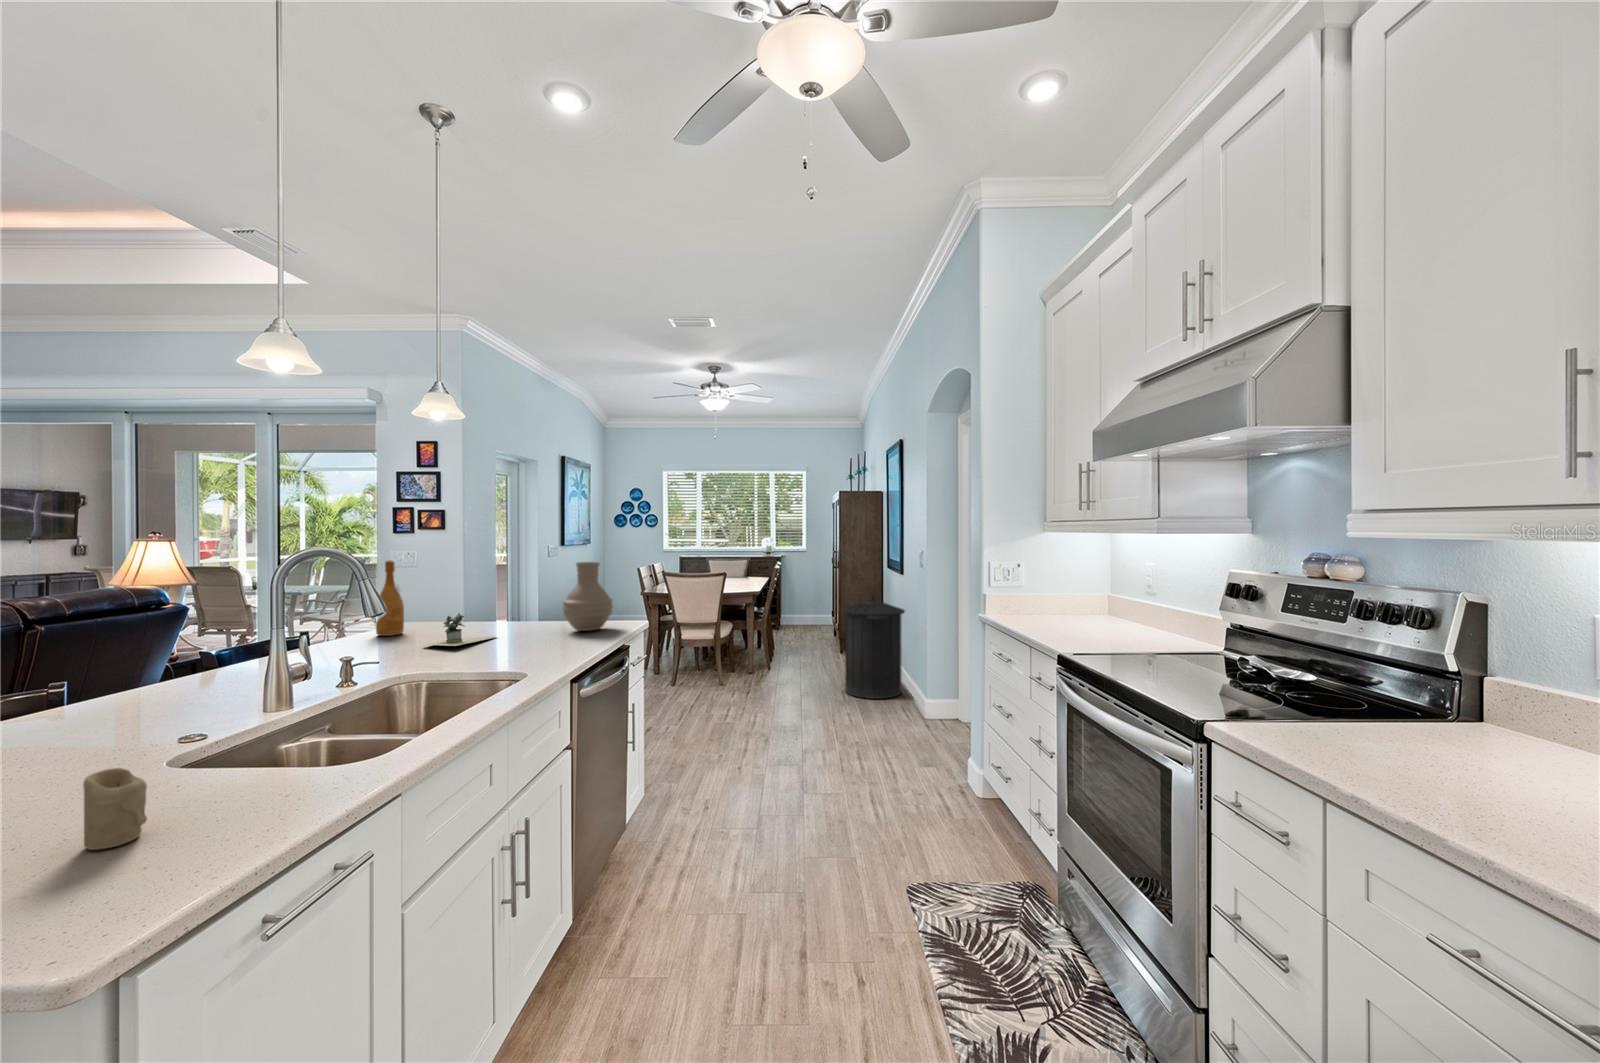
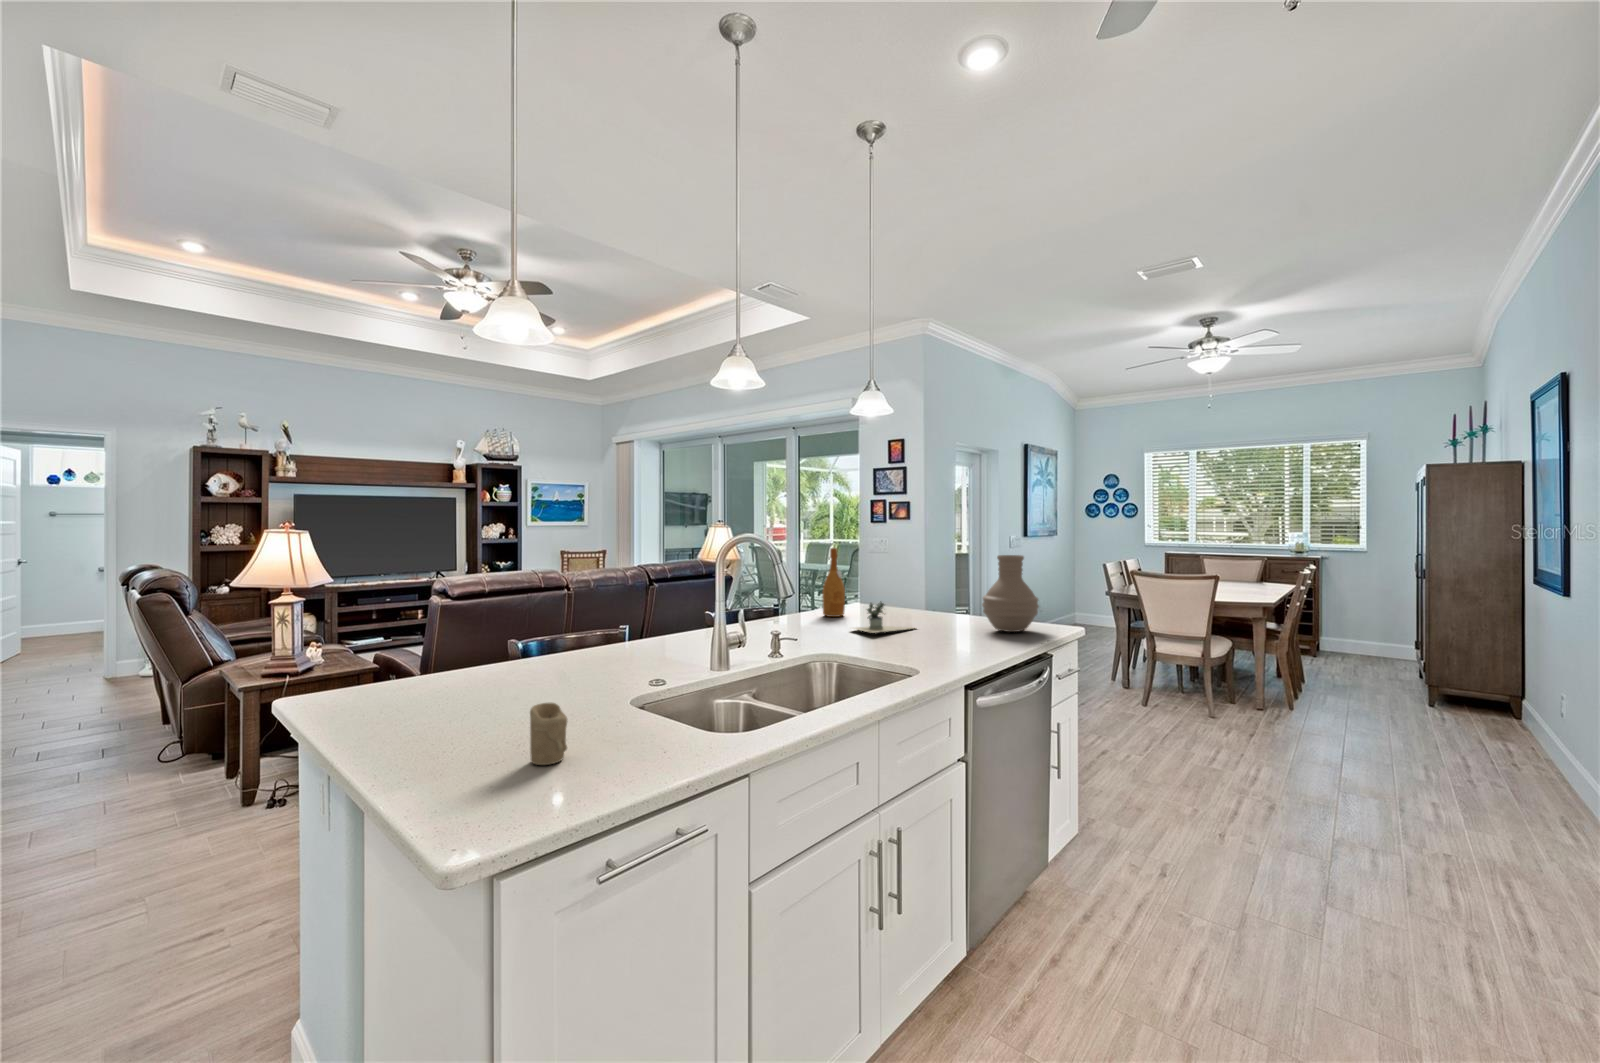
trash can: present [842,594,905,699] -> none [1419,620,1558,788]

